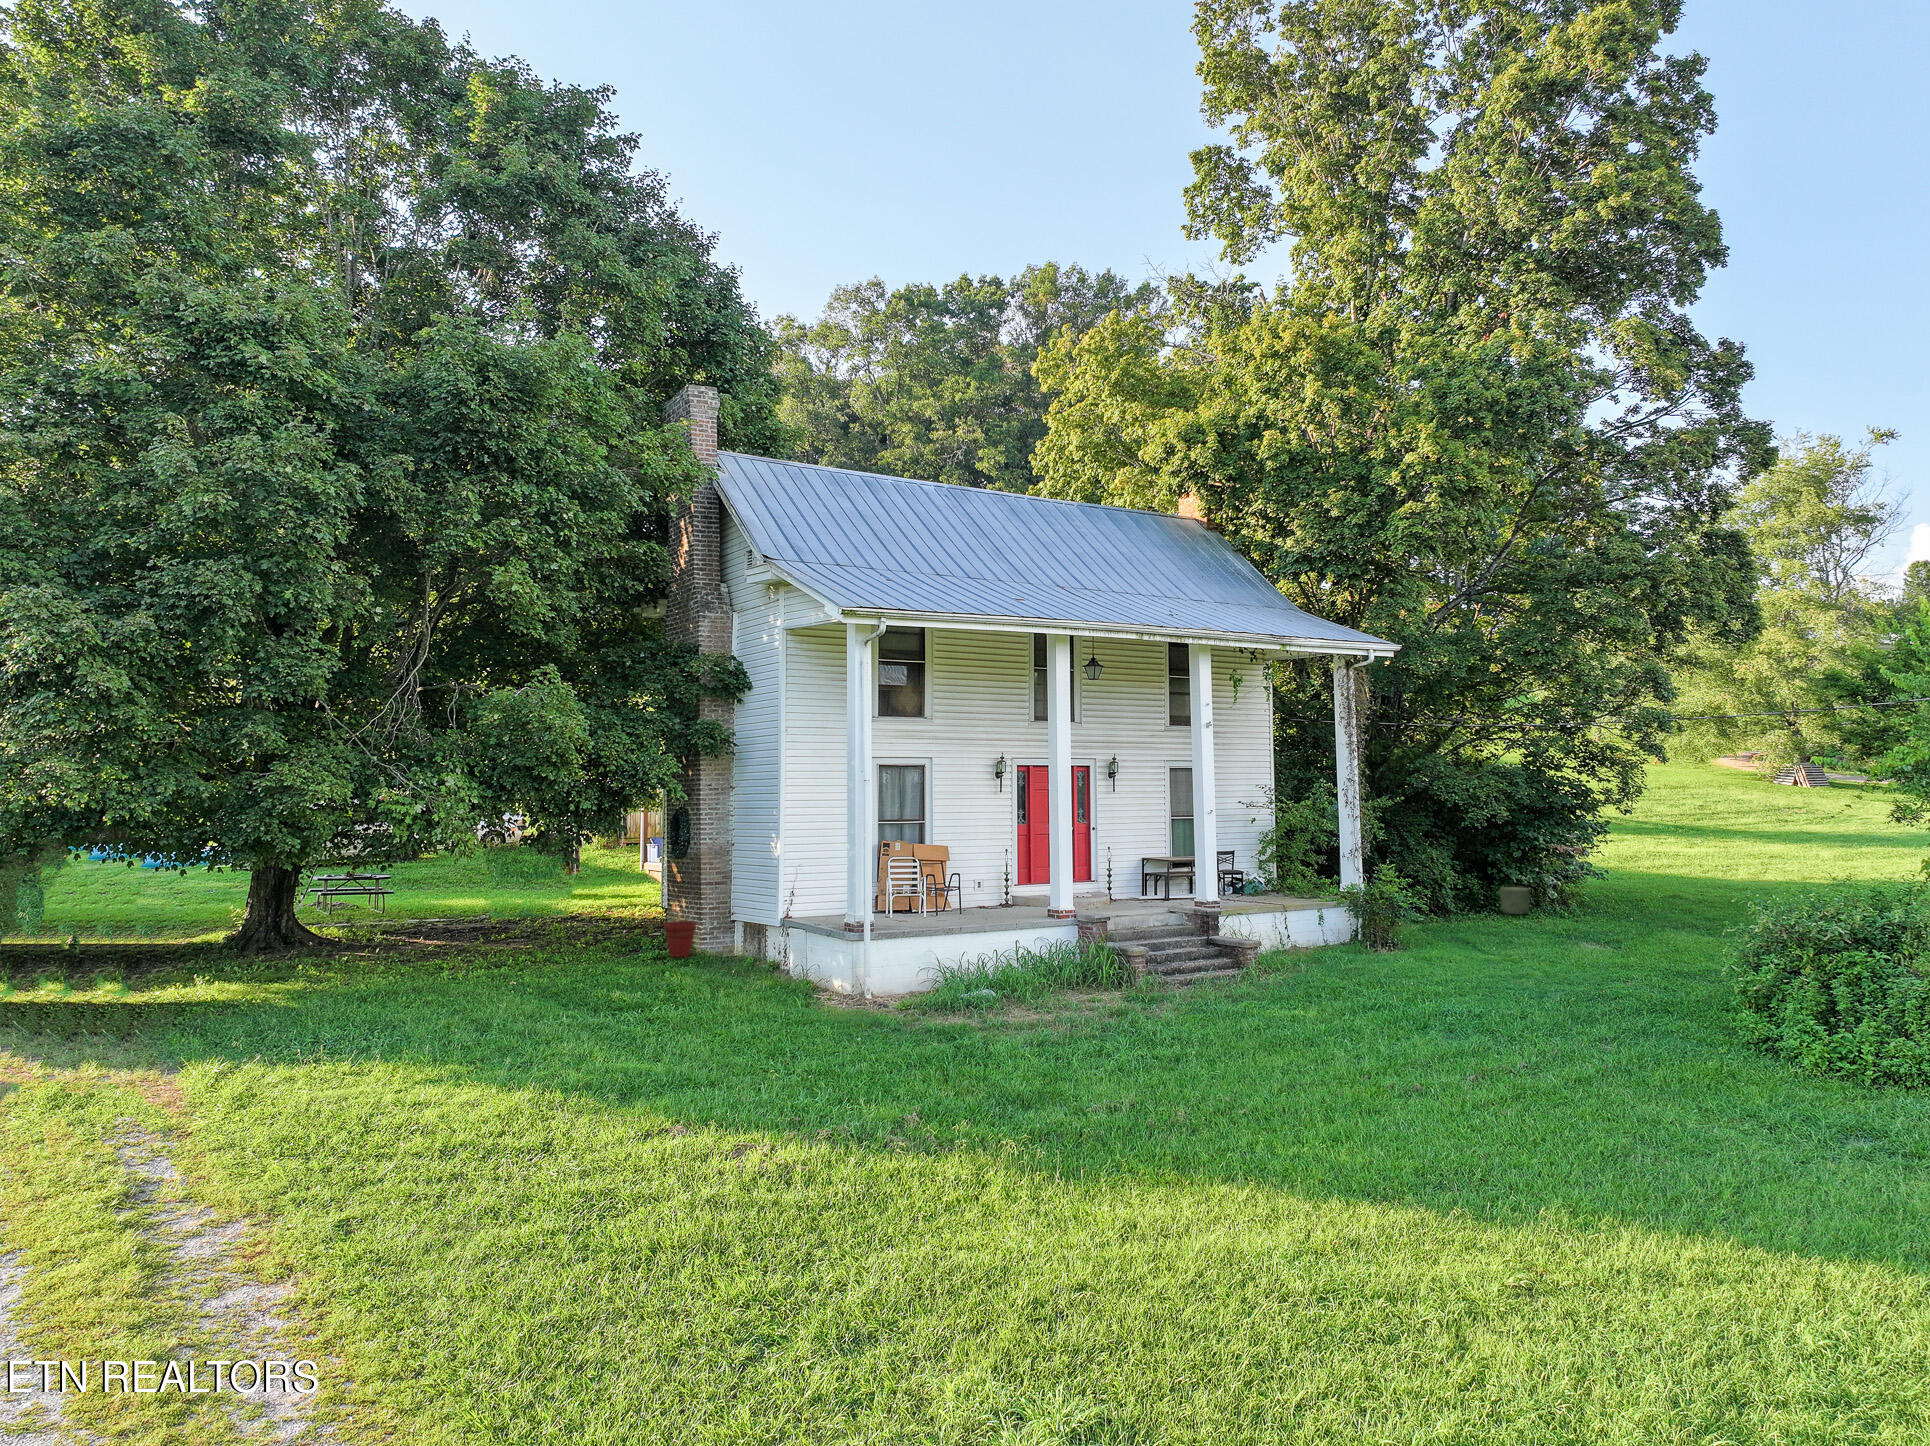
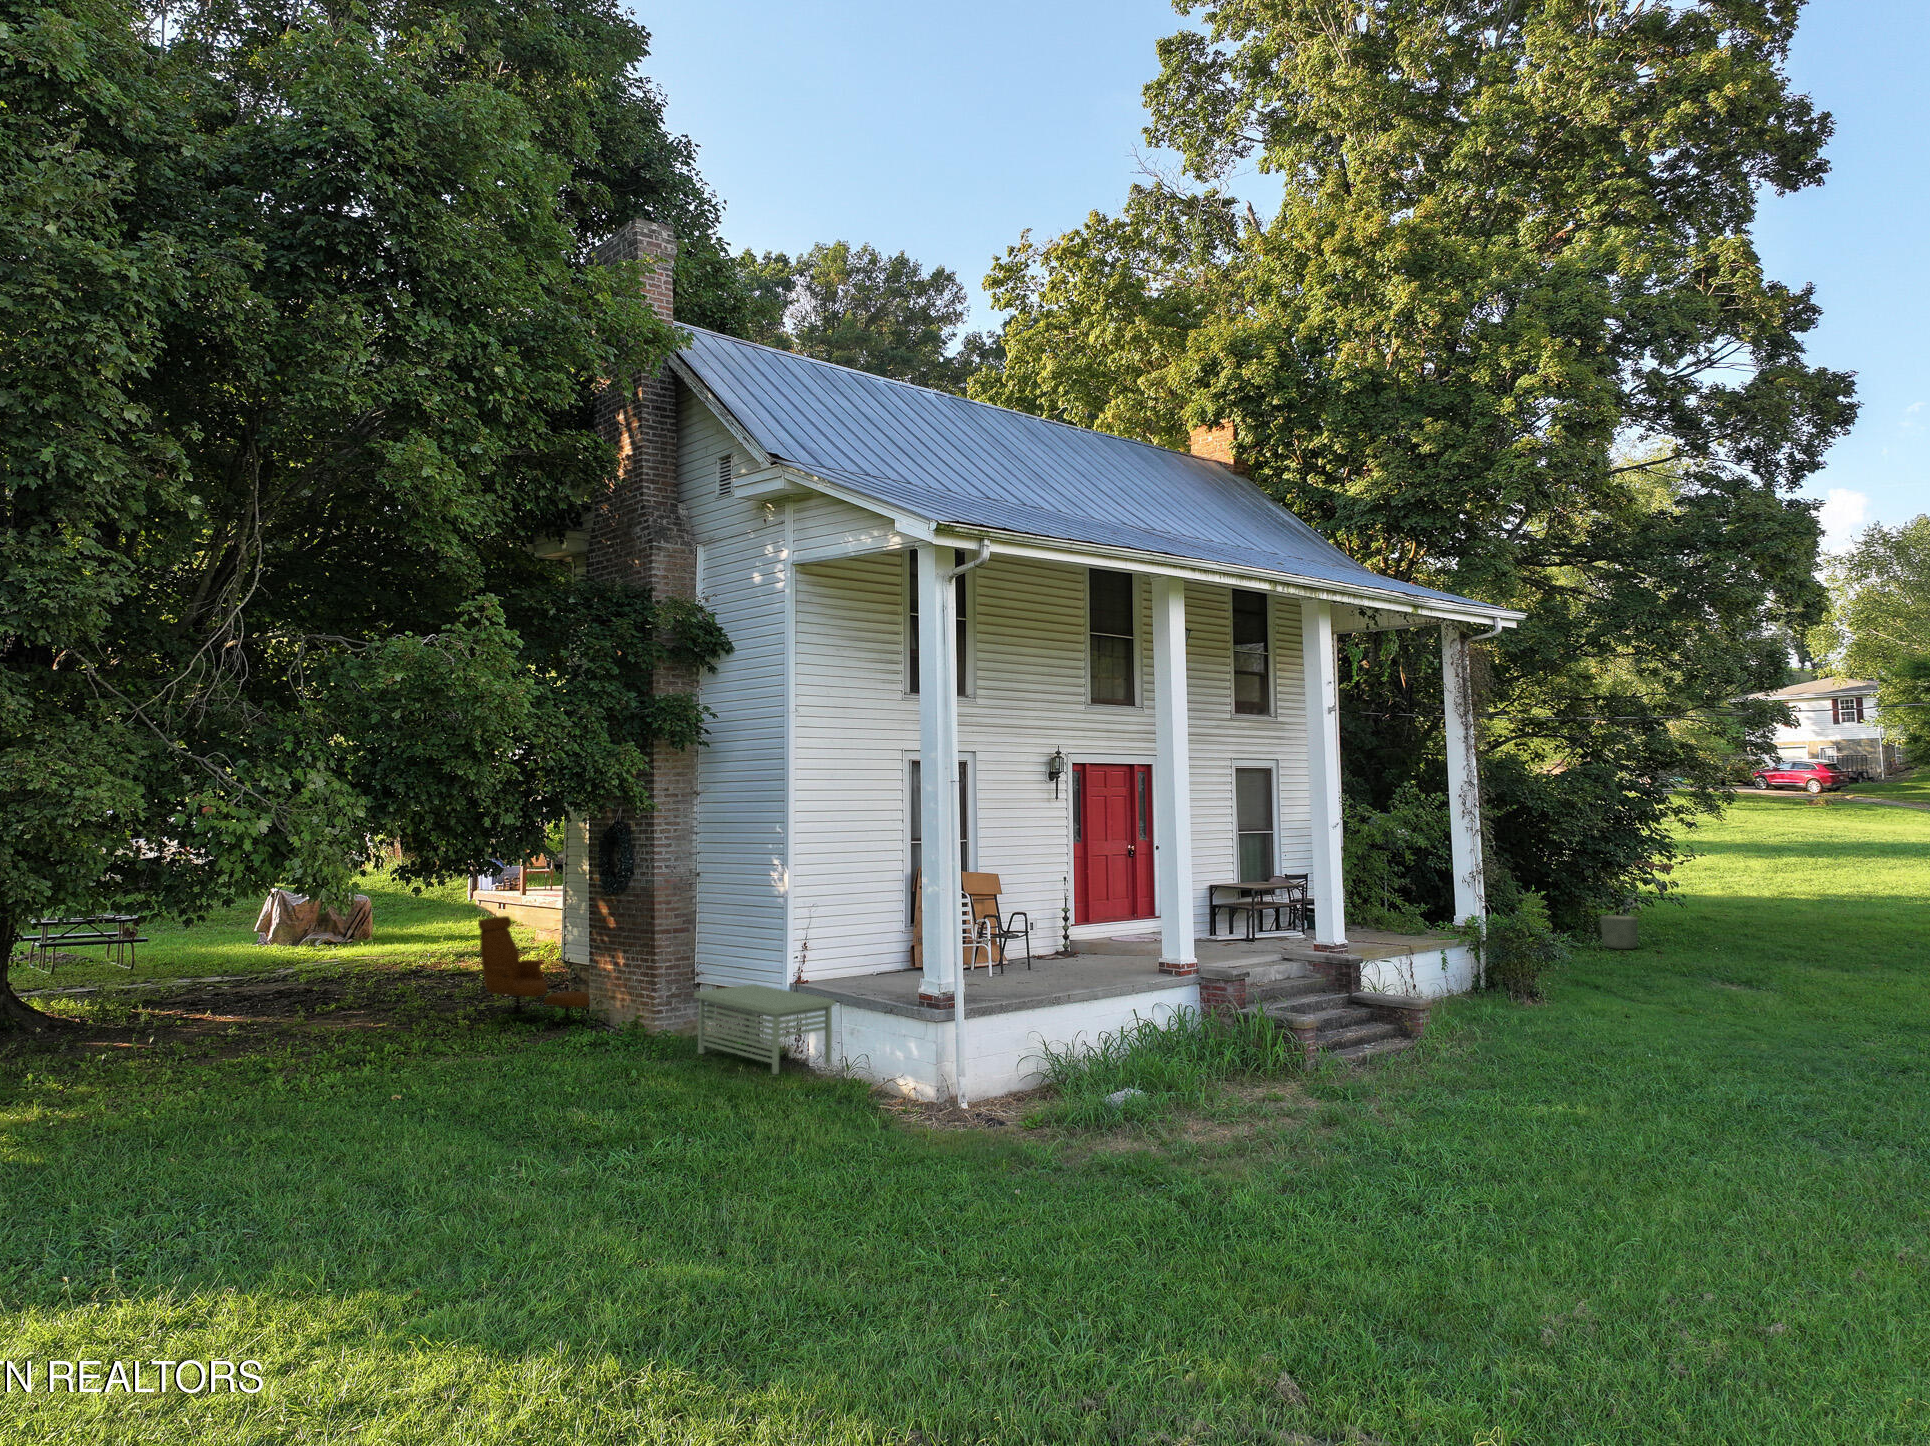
lounge chair: none [592,874,666,950] -> present [478,916,590,1023]
bucket: present [664,921,697,957] -> none [599,984,647,1038]
storage bench: none [718,921,806,978] -> present [694,984,836,1074]

